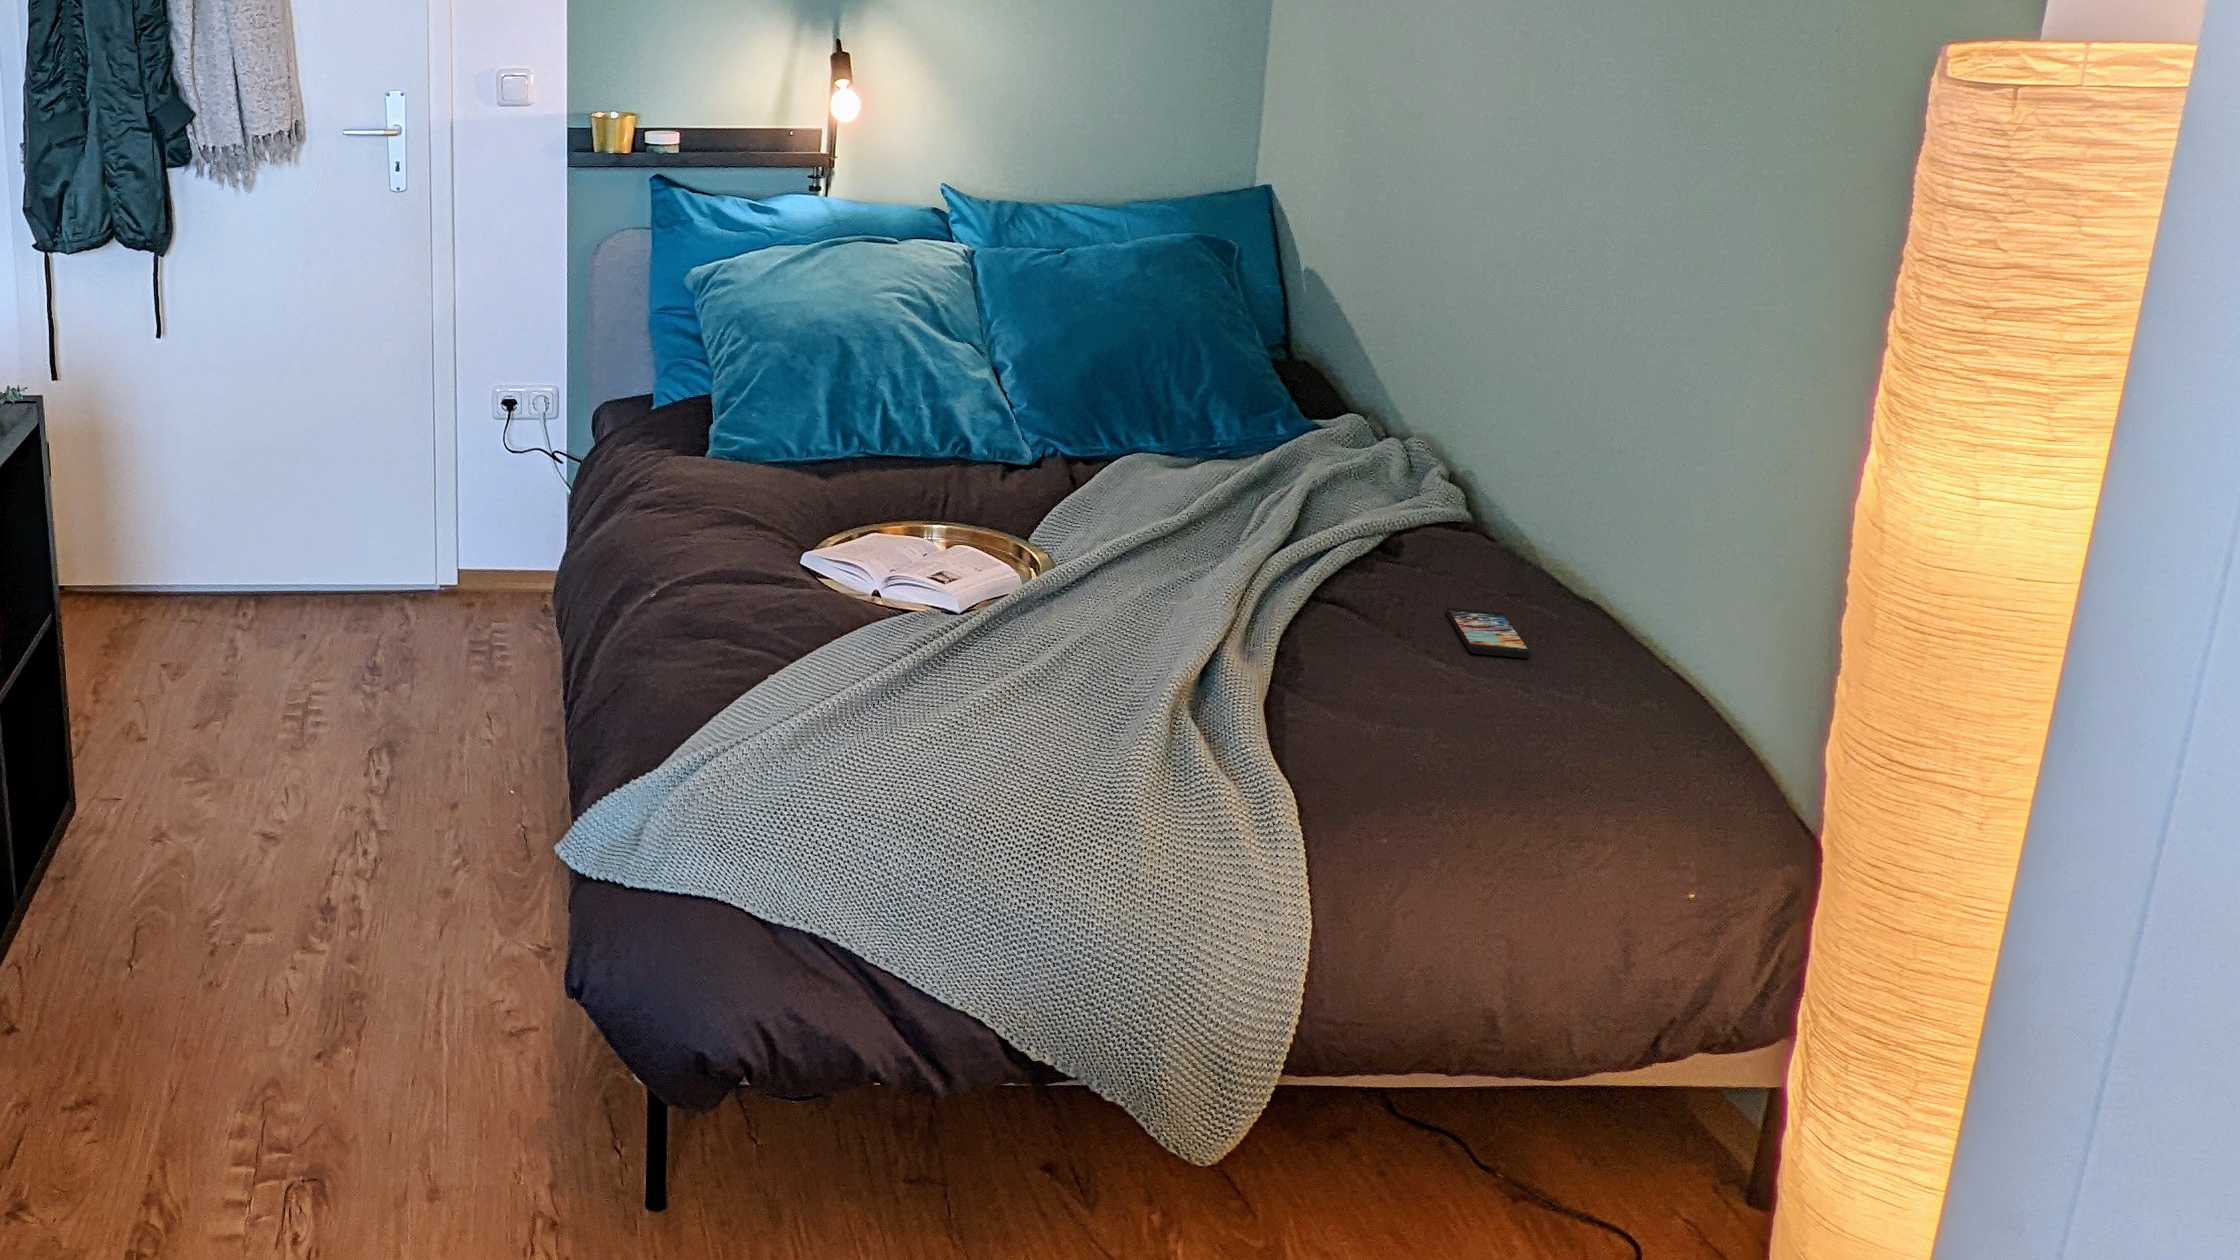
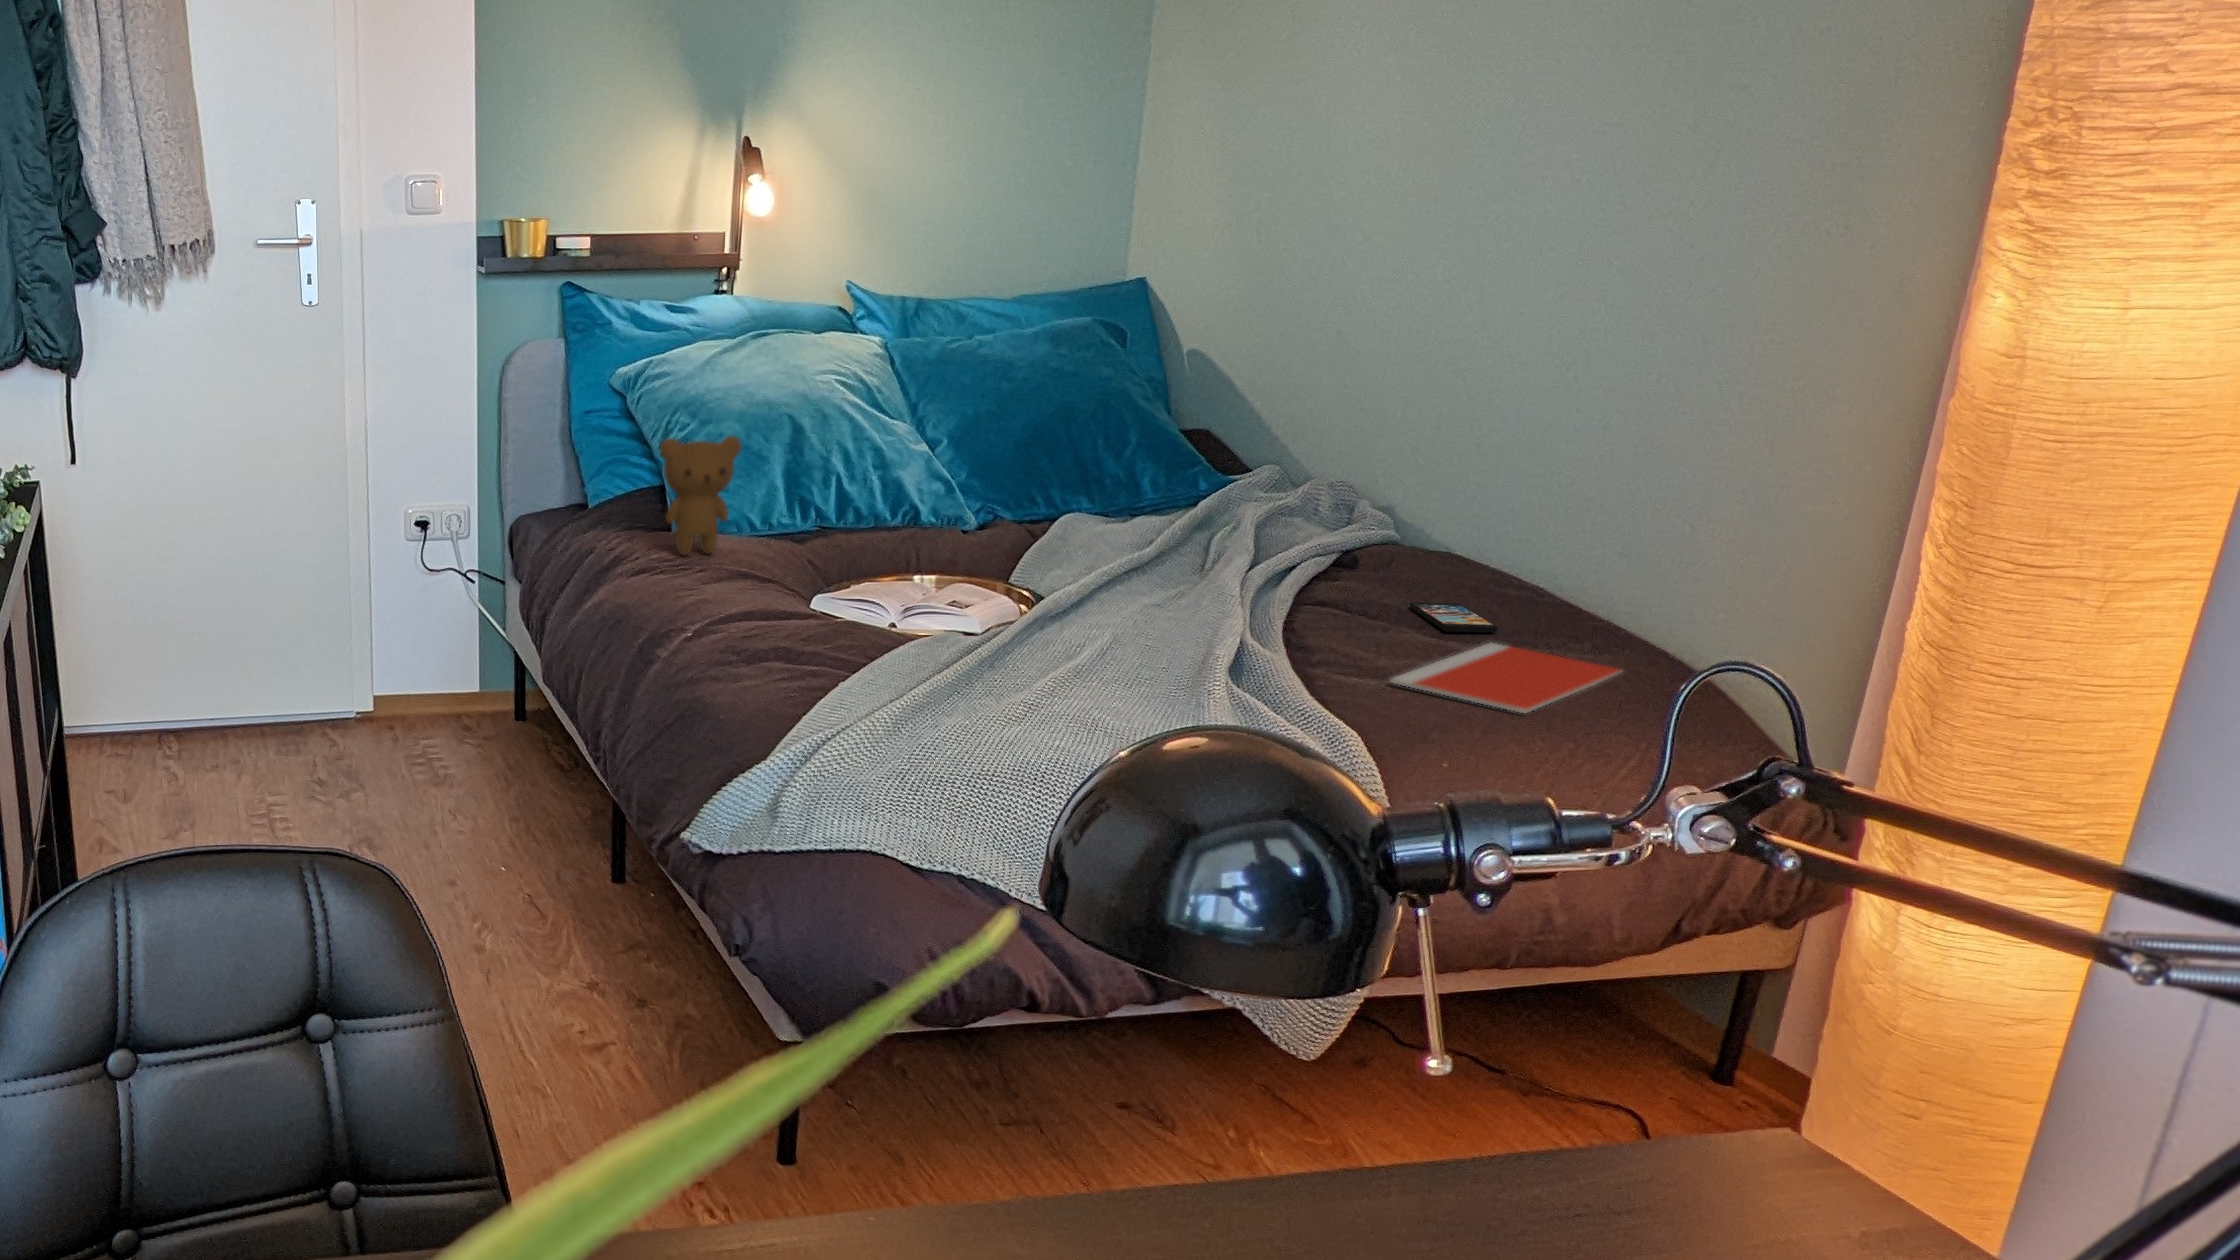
teddy bear: none [678,364,765,482] -> present [659,436,741,555]
notebook: none [1372,674,1657,789] -> present [1391,643,1622,713]

